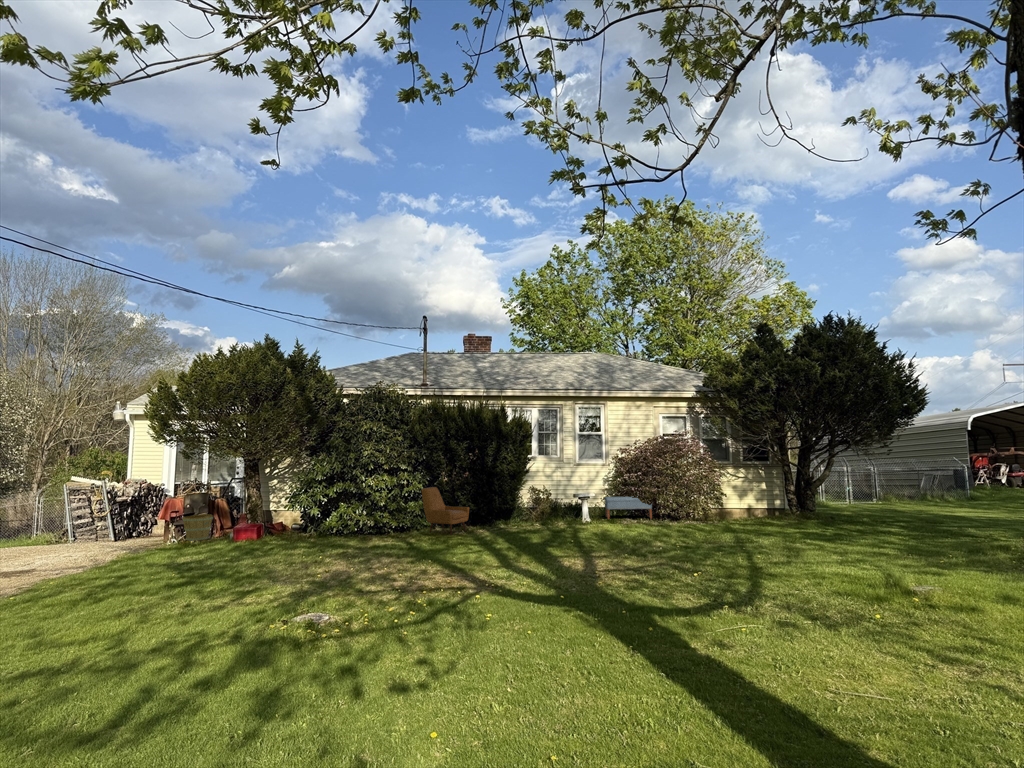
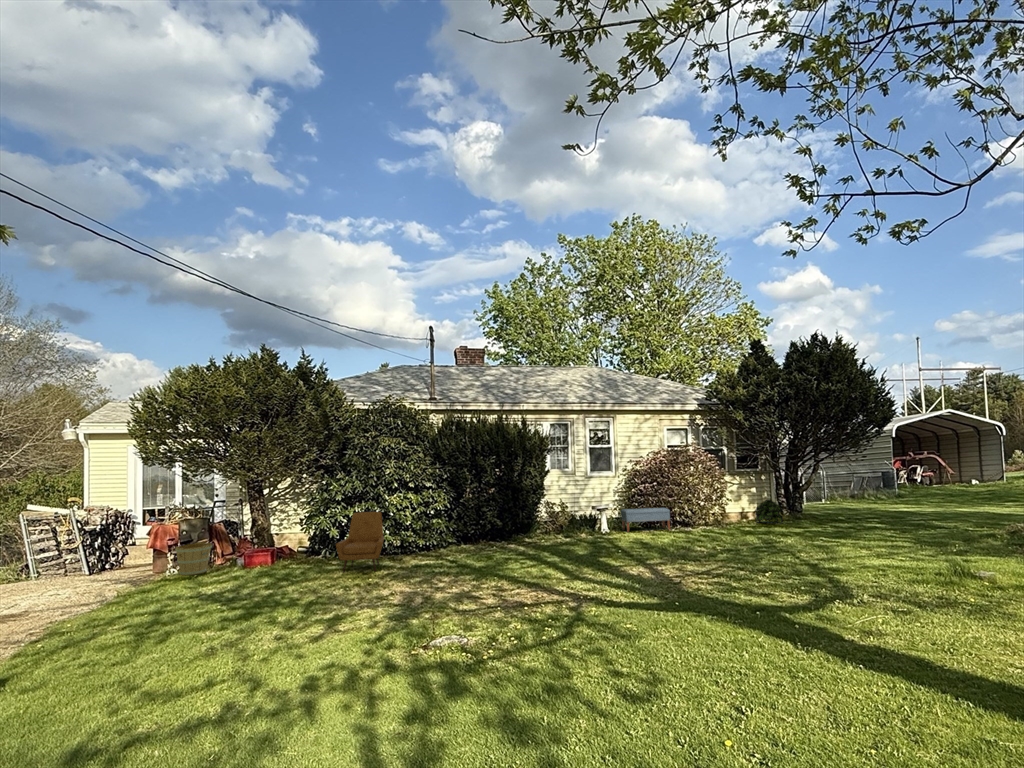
chair: present [422,487,469,534] -> present [336,512,384,573]
potted plant: none [748,491,778,515] -> present [755,500,783,523]

